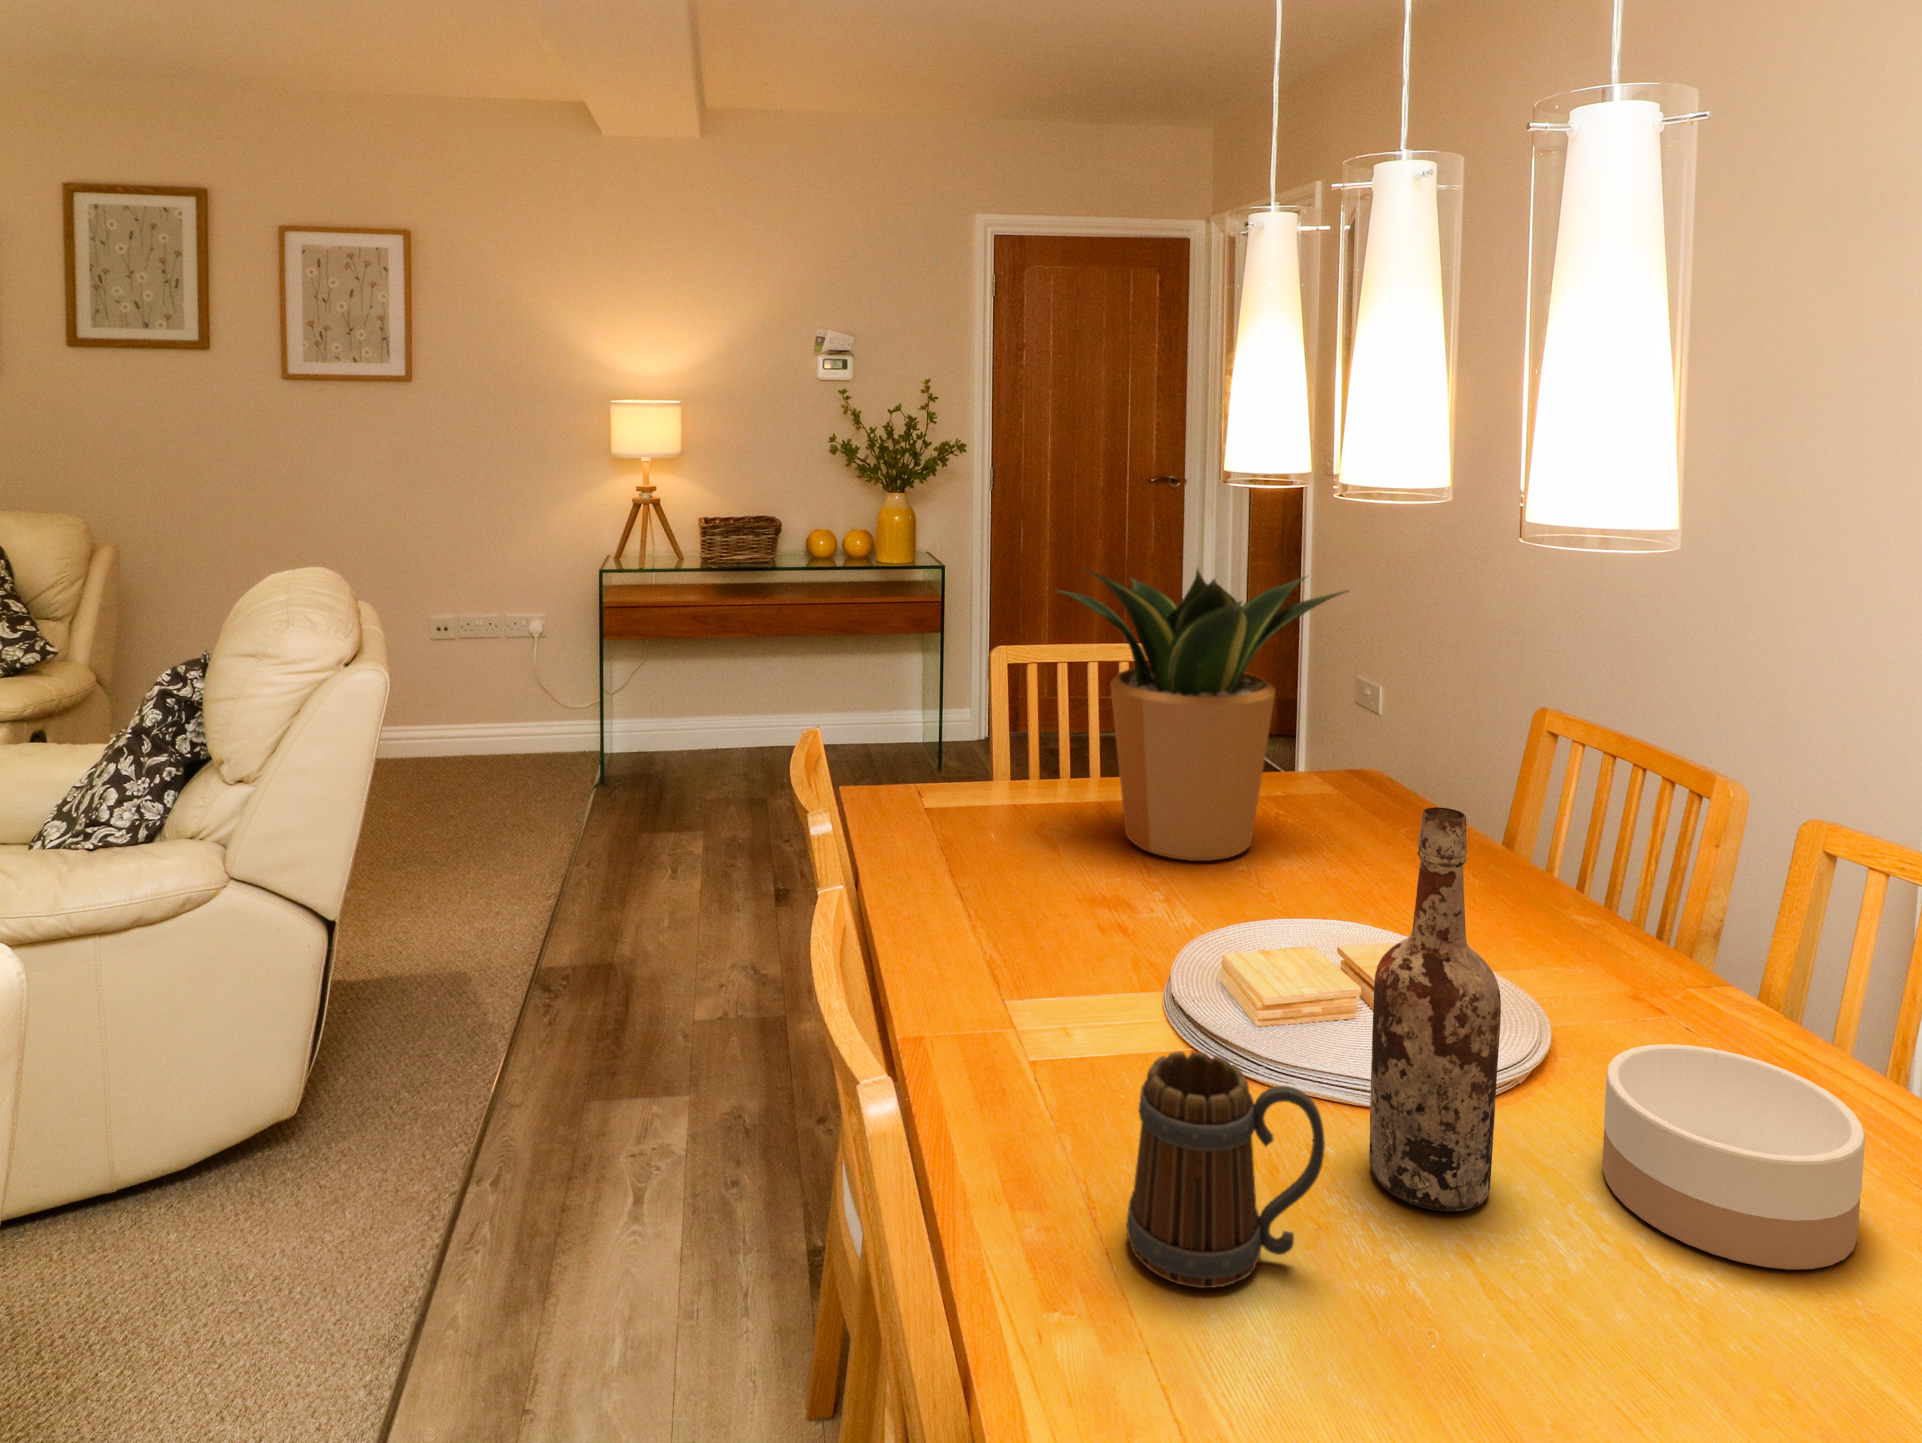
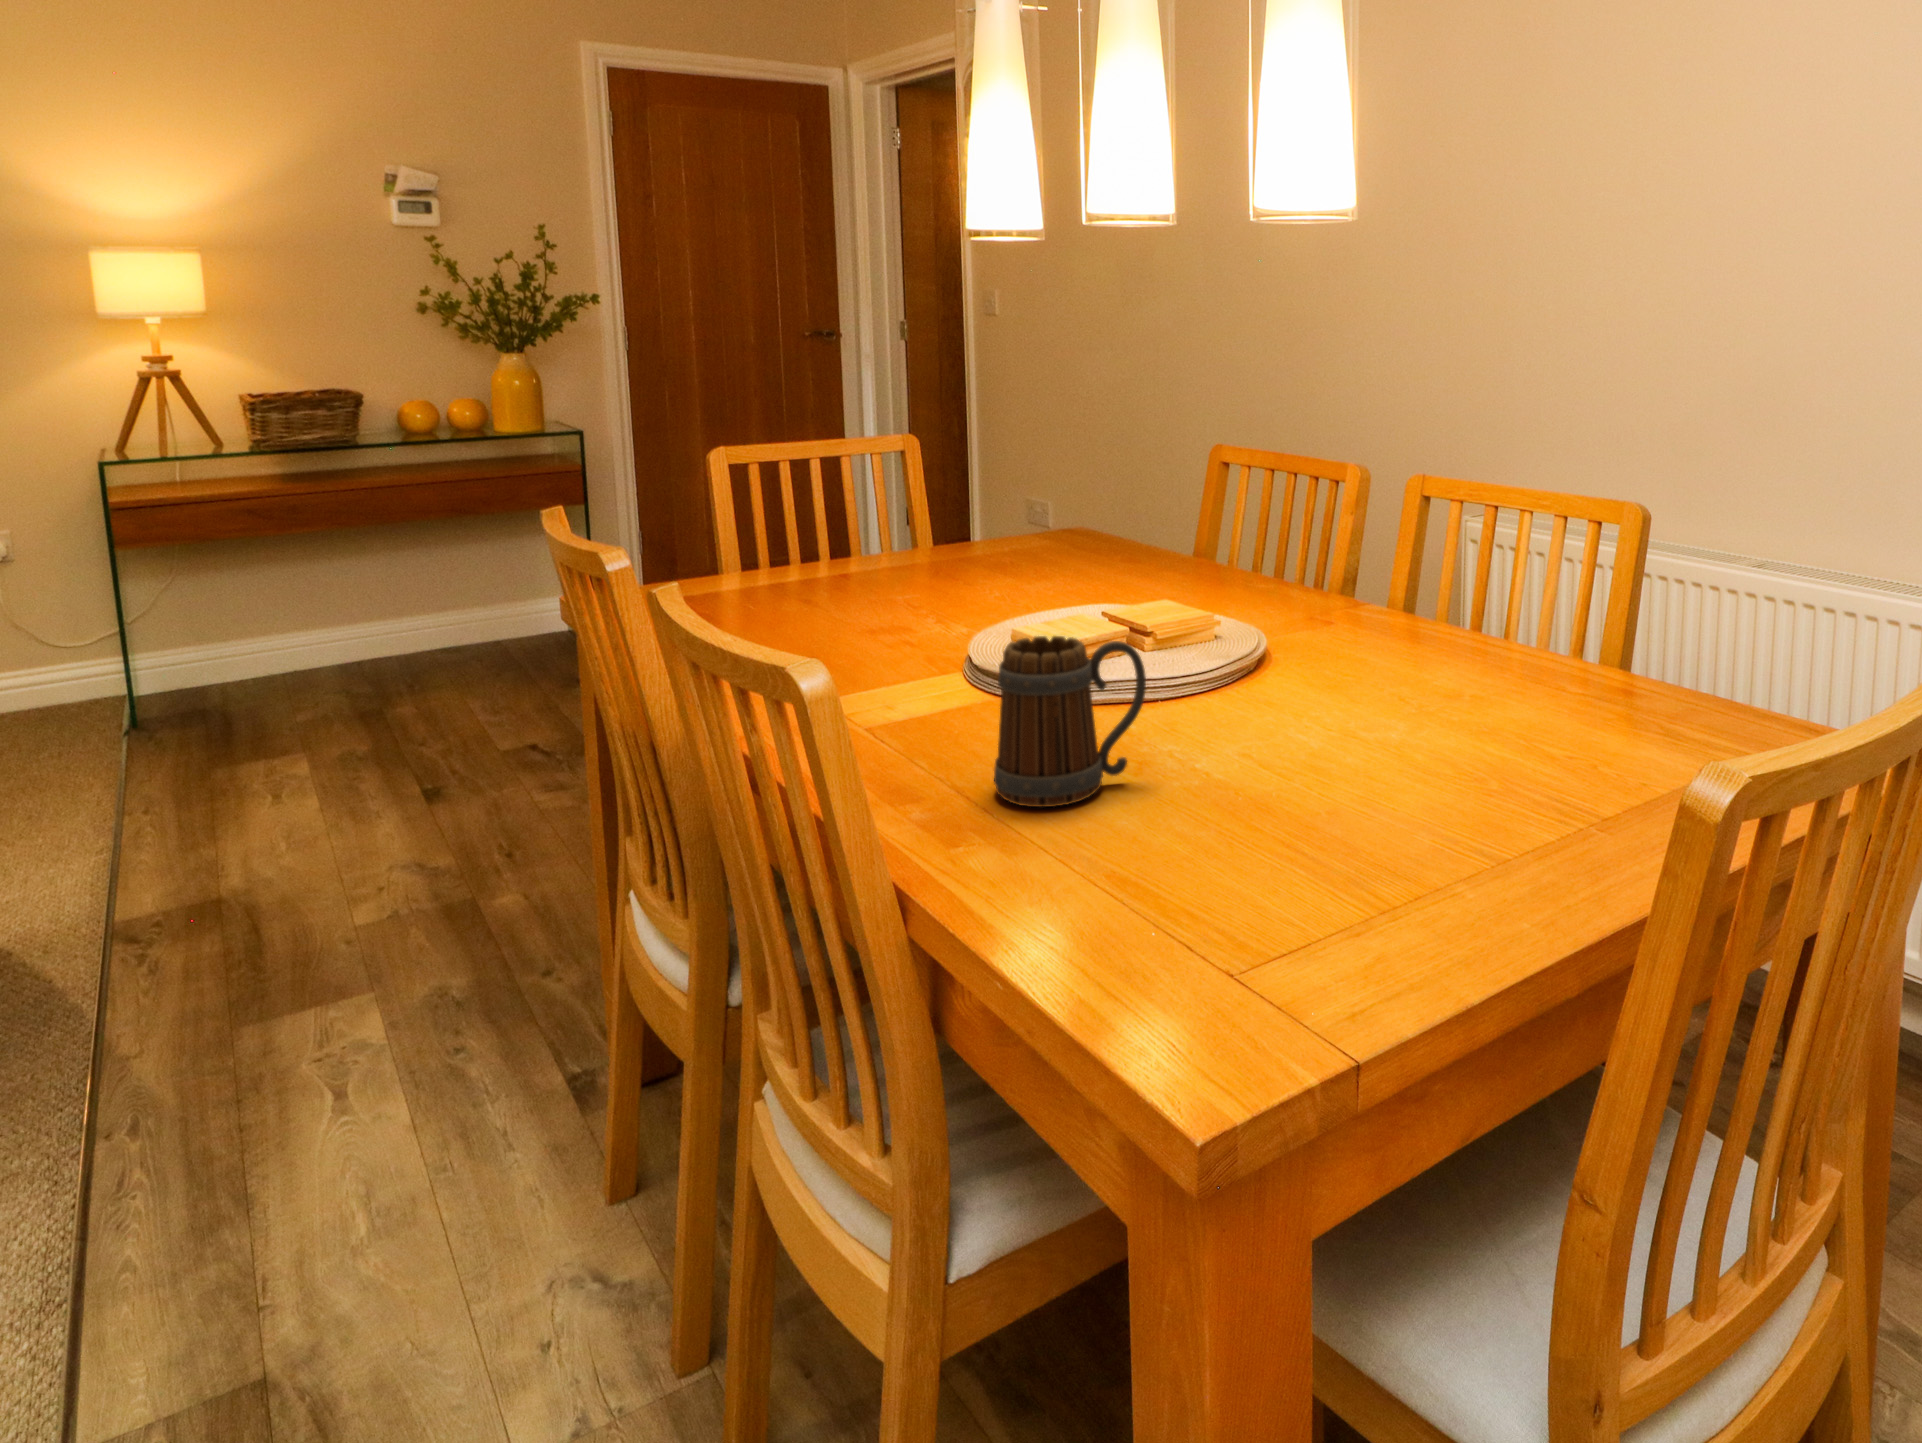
potted plant: present [1055,569,1348,861] -> none [795,327,1072,599]
wine bottle: present [1369,807,1501,1211] -> none [1160,433,1252,738]
bowl: present [1602,1044,1865,1270] -> none [1320,606,1478,720]

